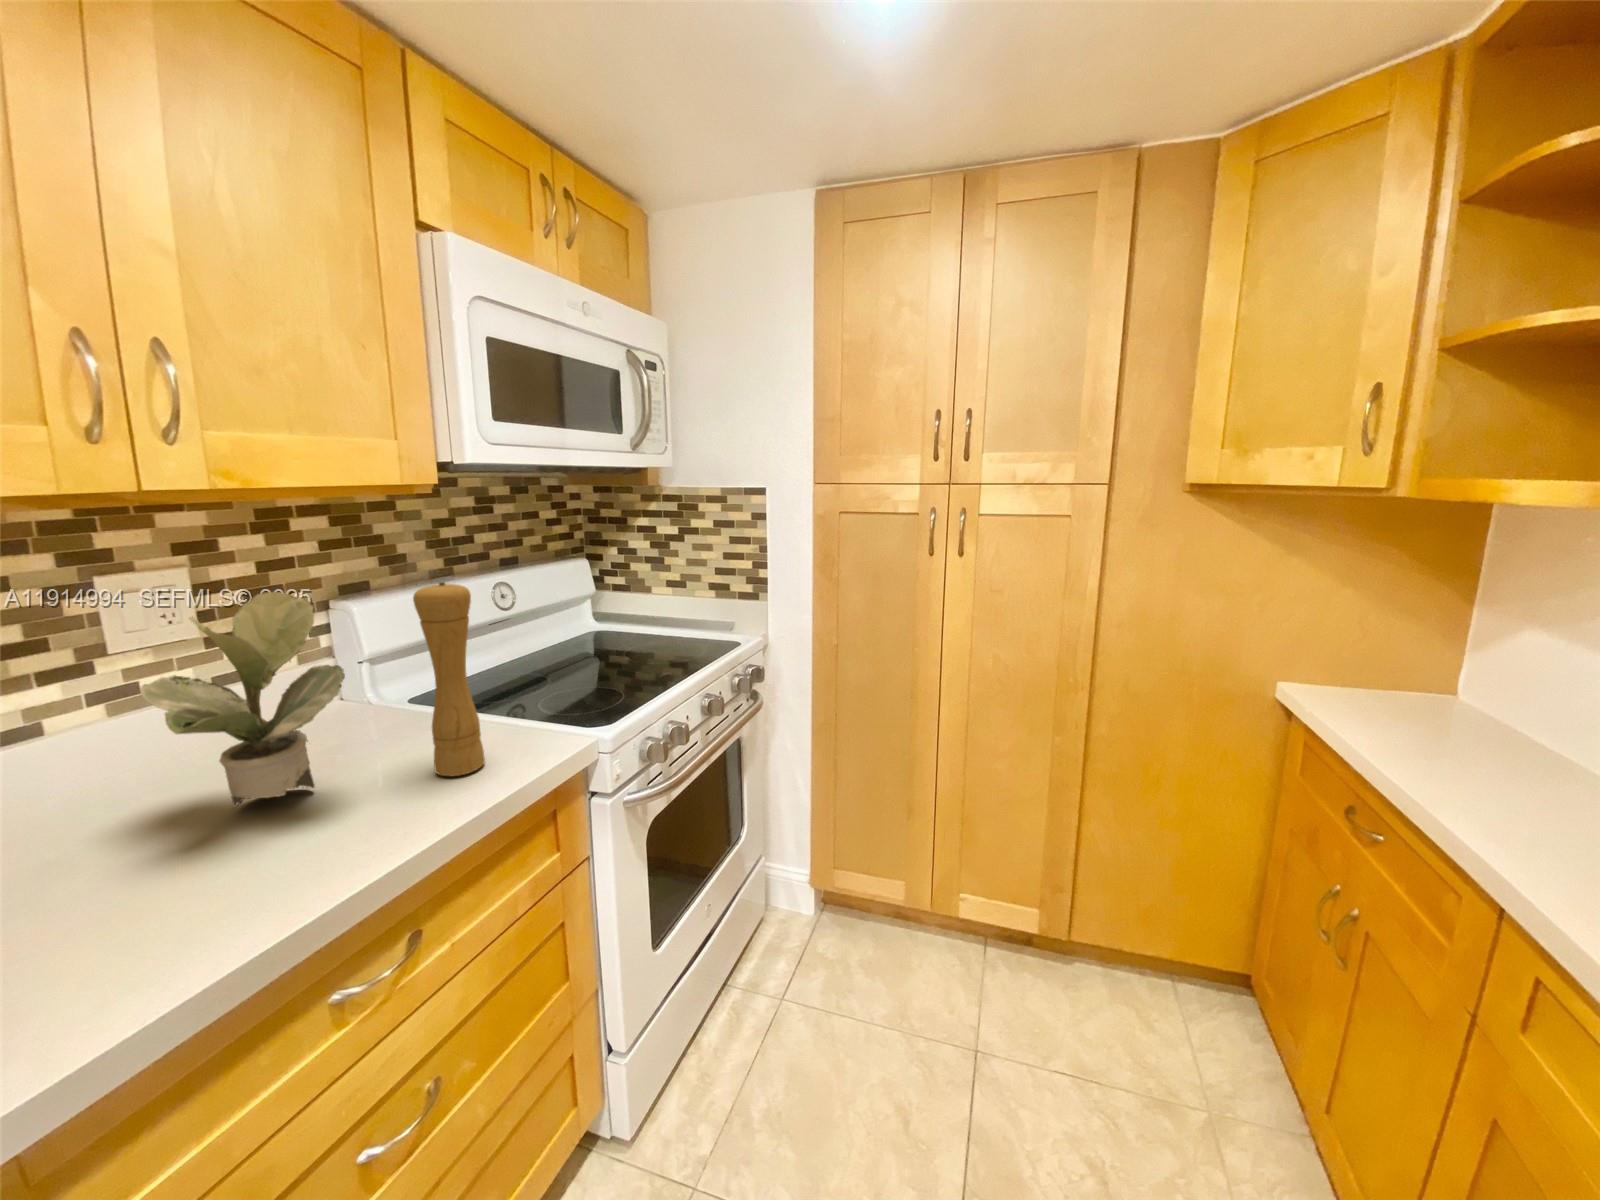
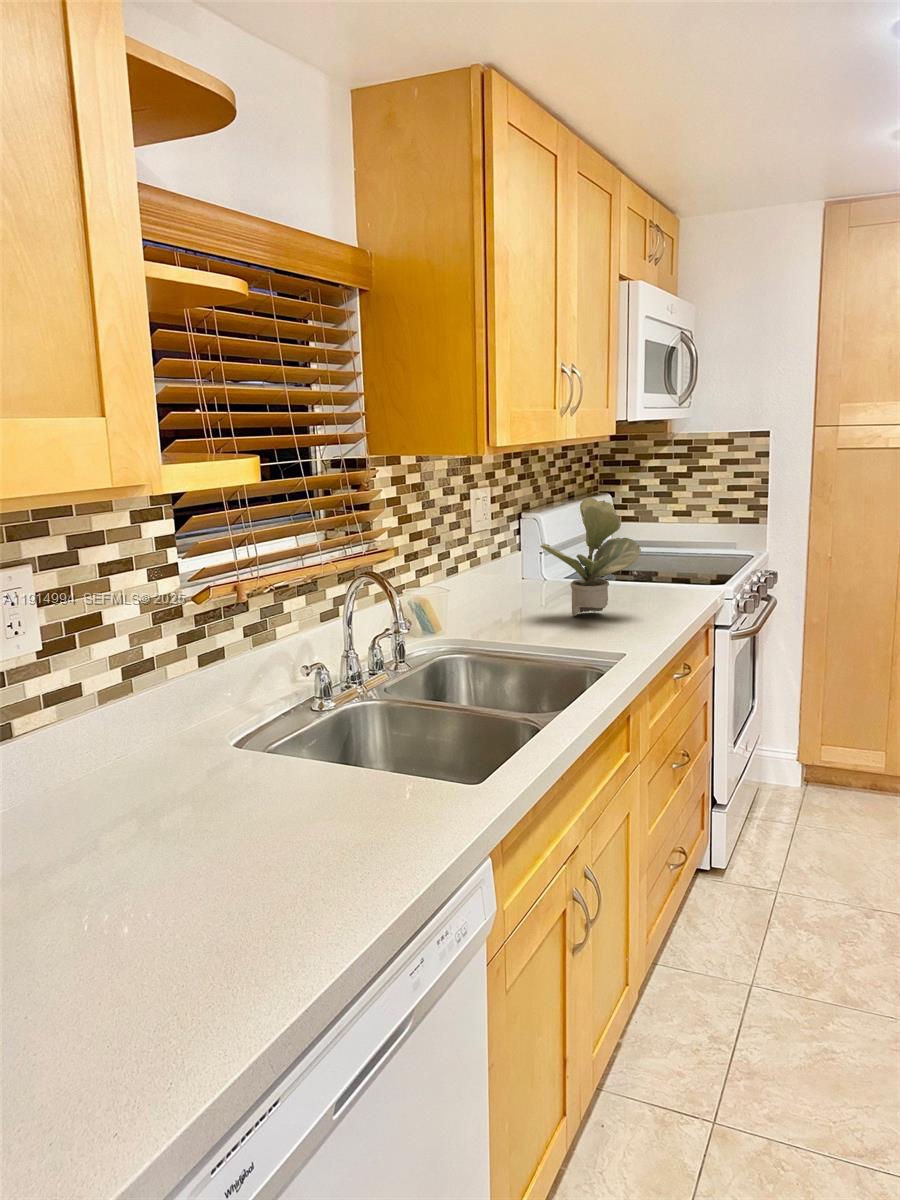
pepper mill: present [413,582,485,776] -> none [654,491,684,607]

